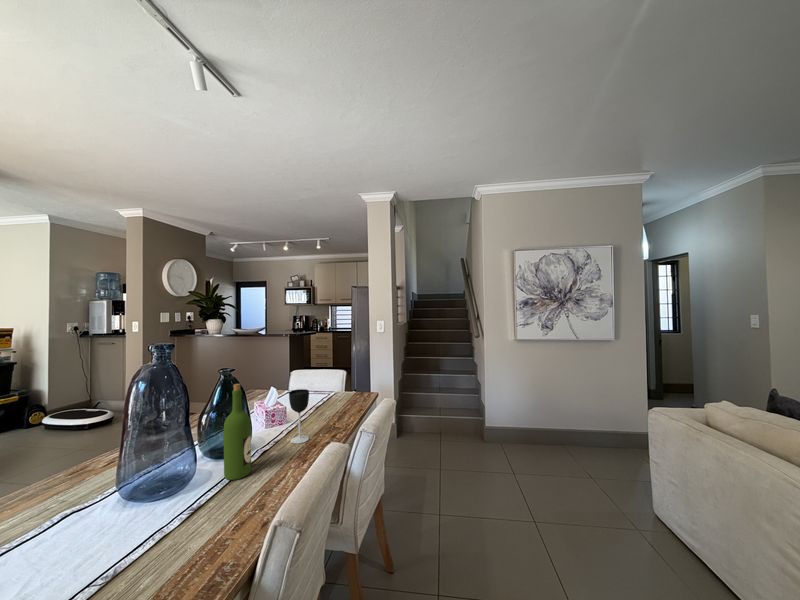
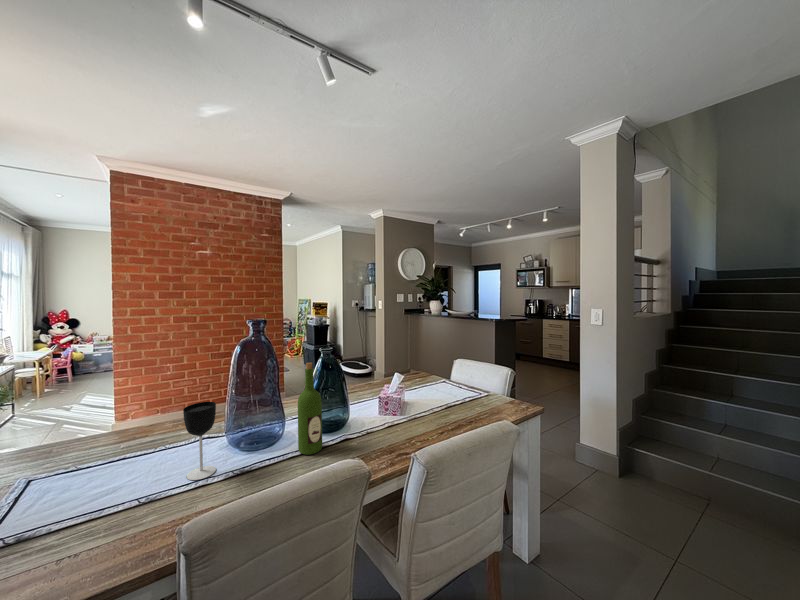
wine glass: present [289,389,309,444] -> present [183,402,216,480]

